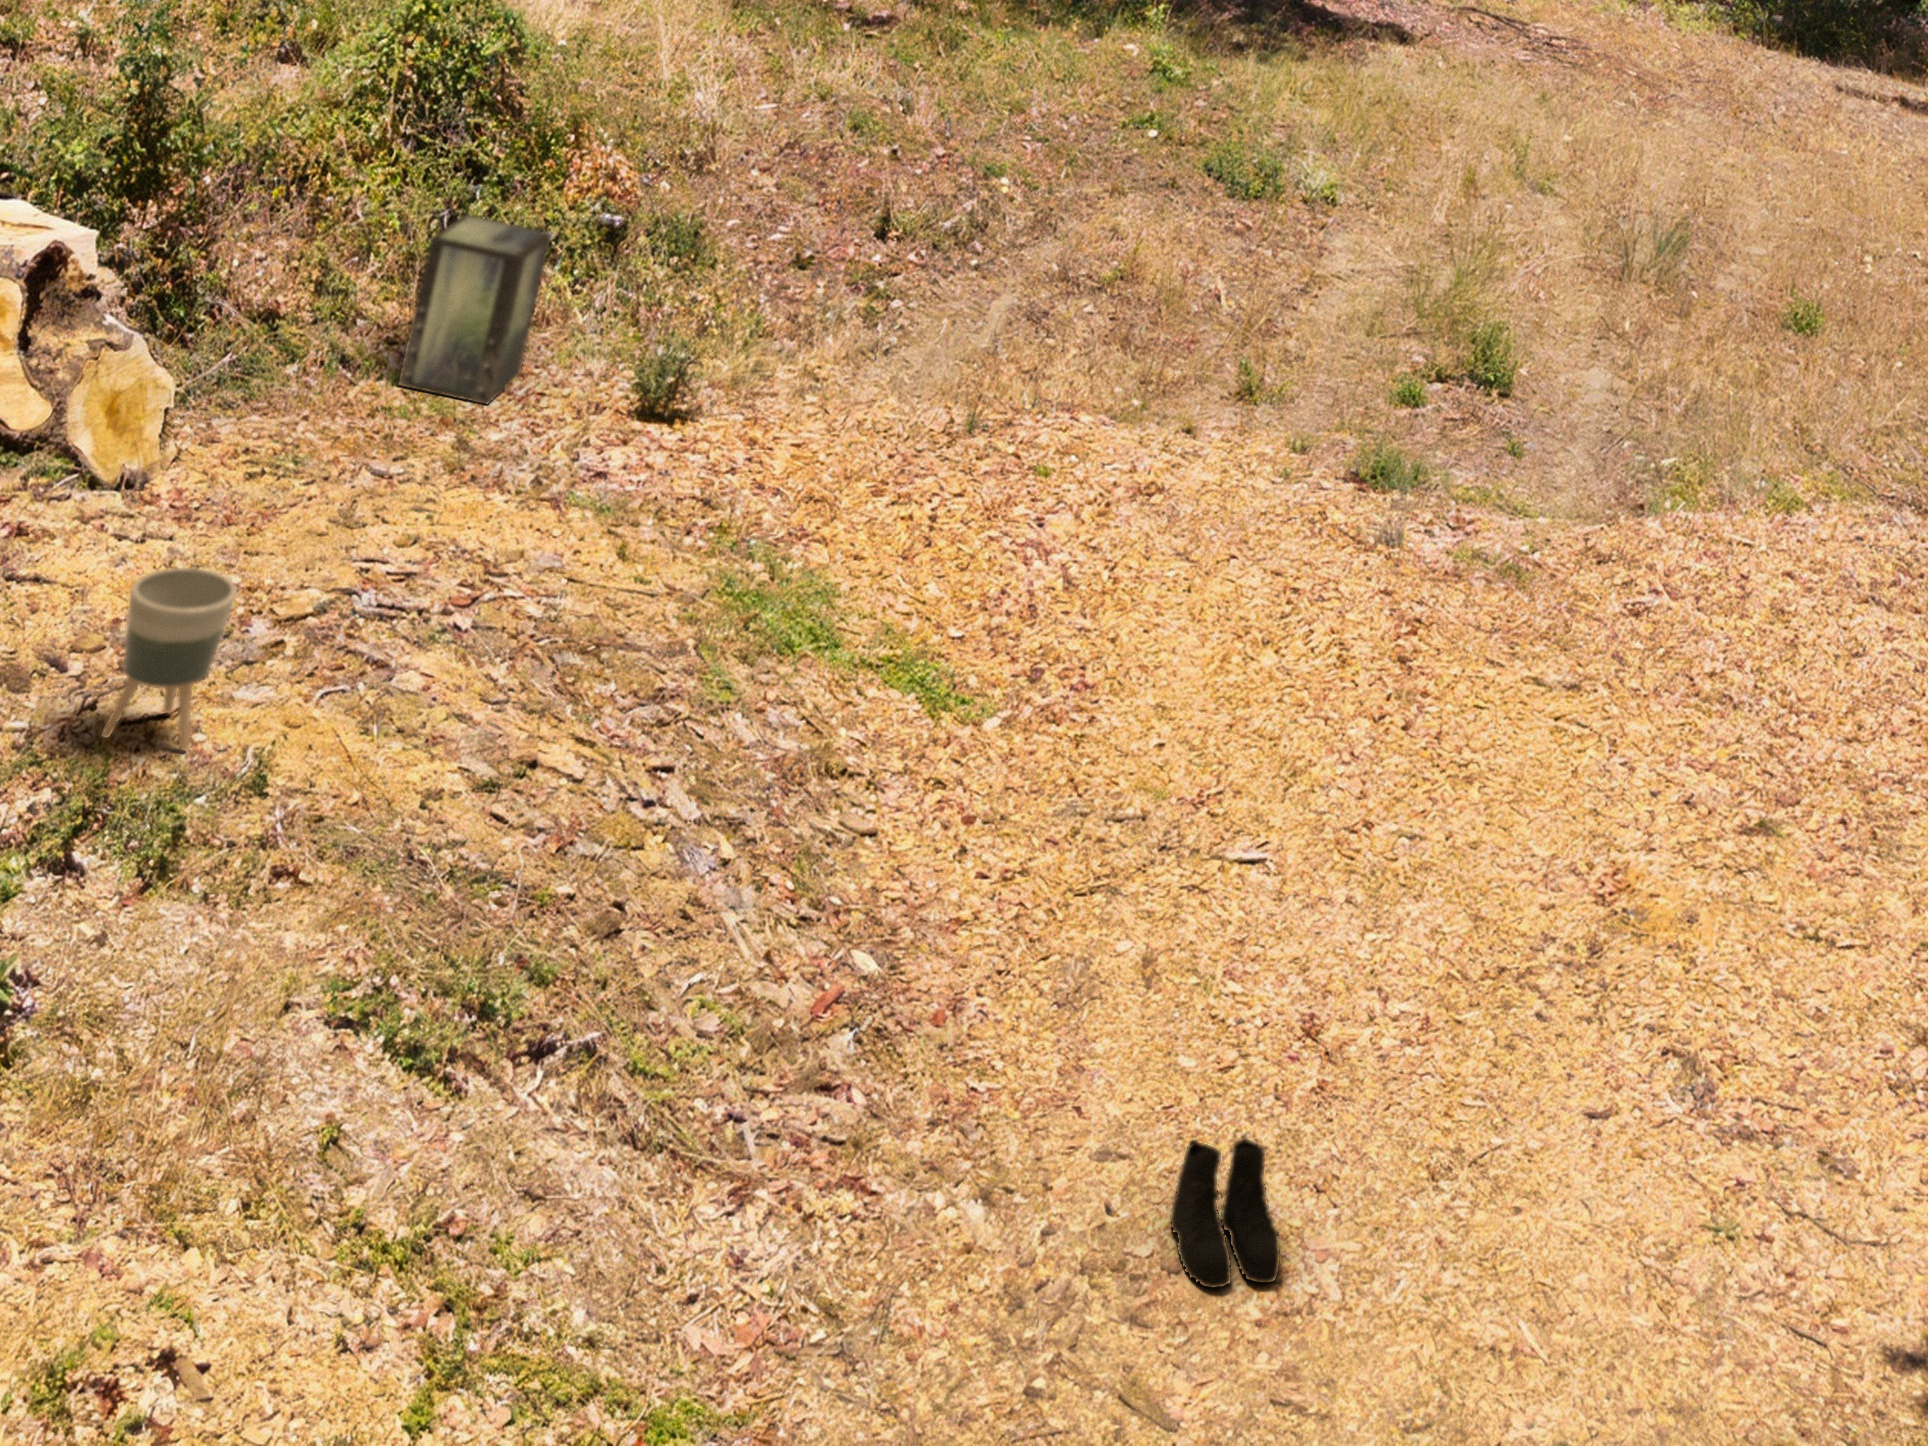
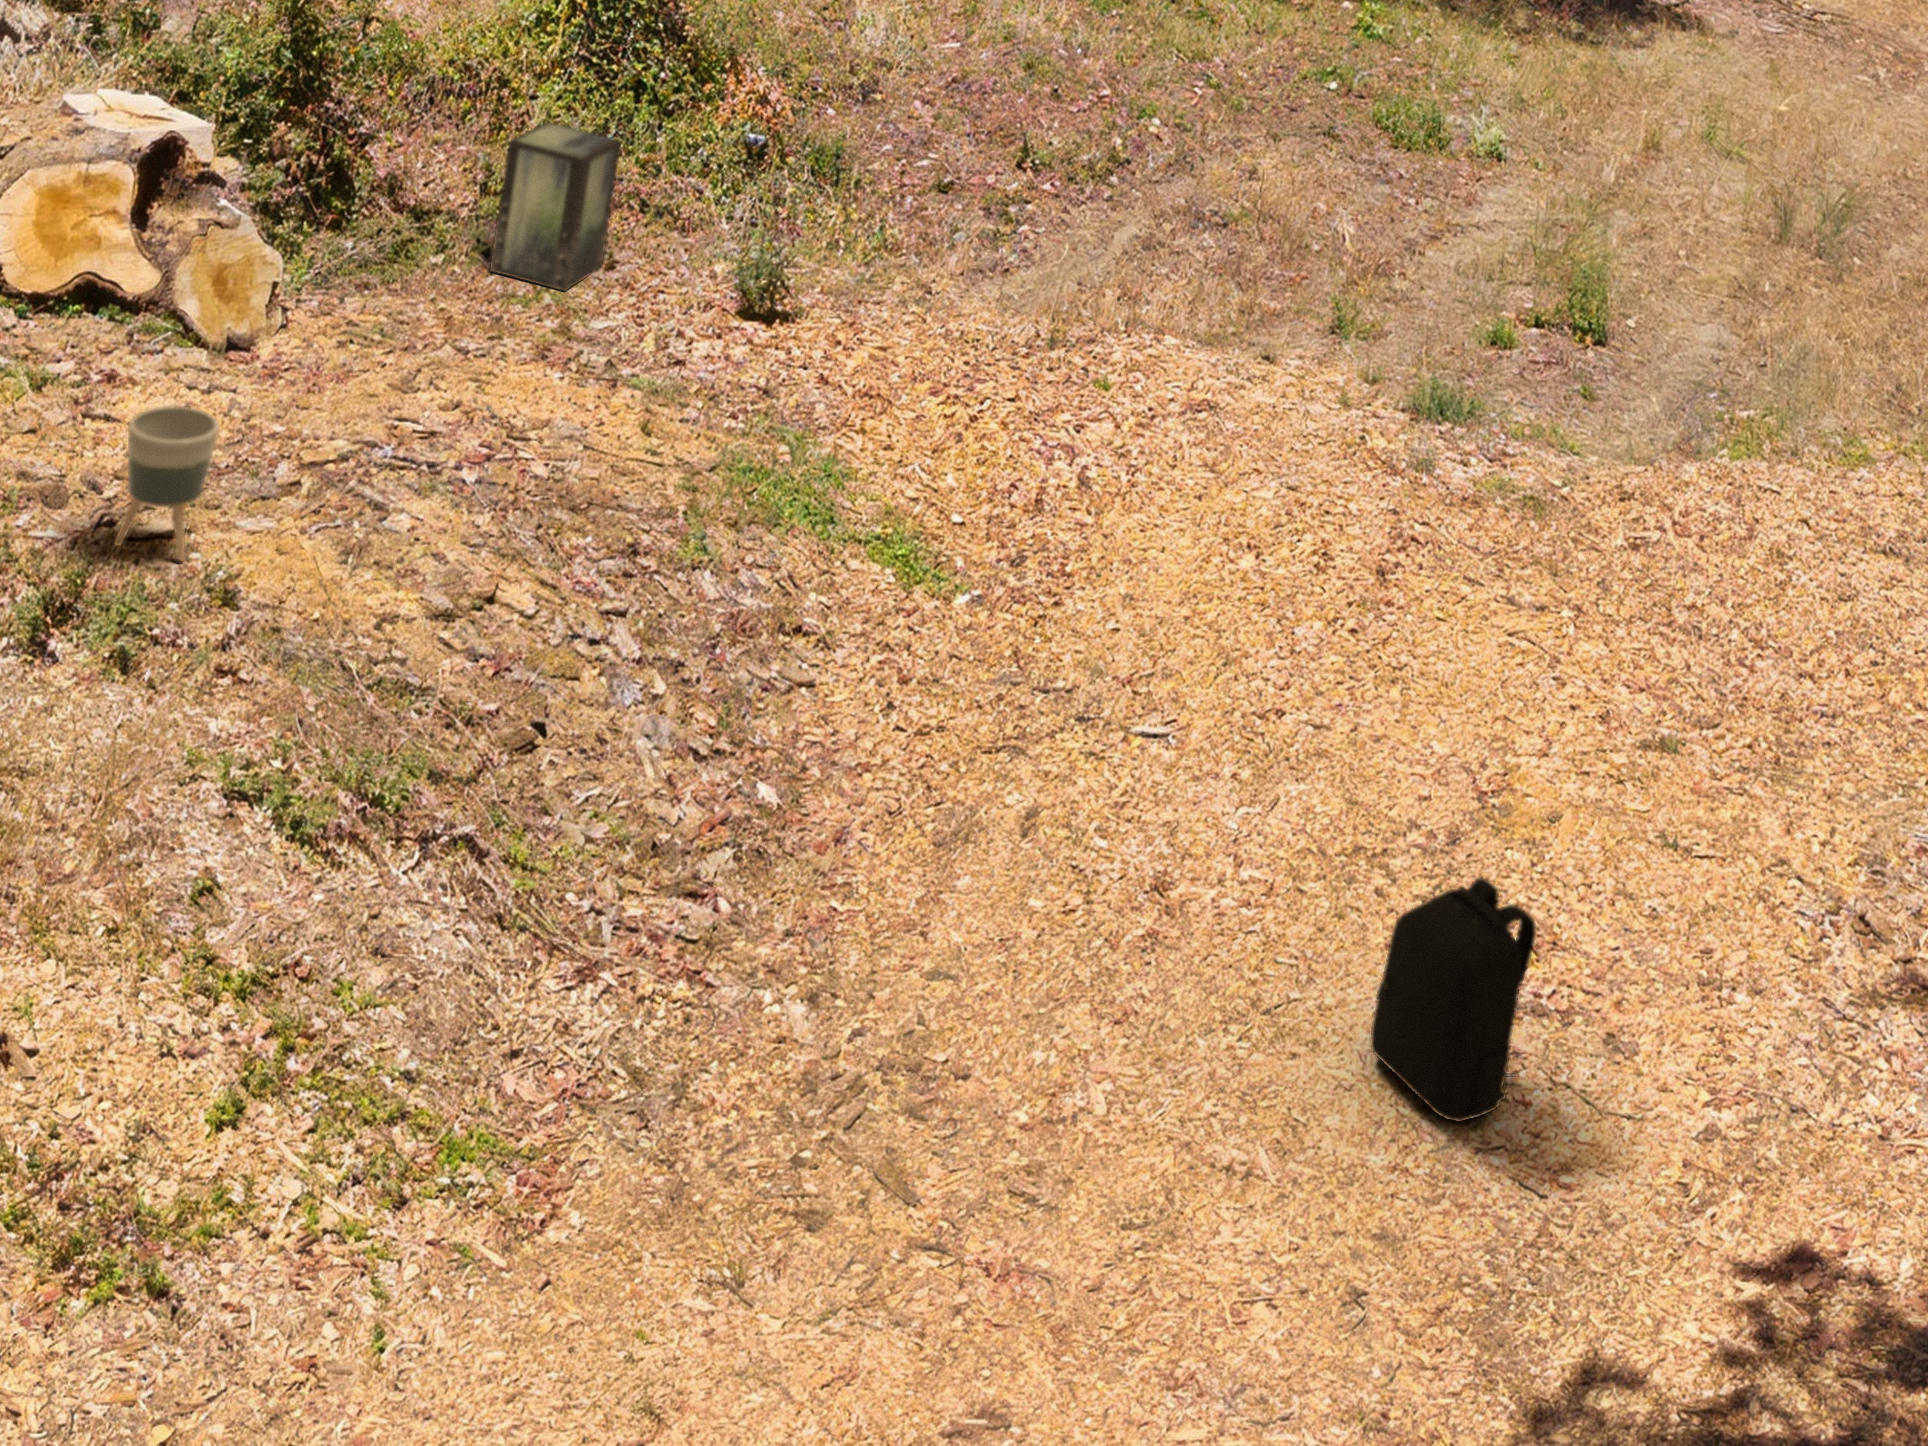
backpack: none [1545,982,1713,1245] -> present [1370,878,1536,1122]
boots: present [1170,1137,1280,1288] -> none [984,974,1078,1109]

